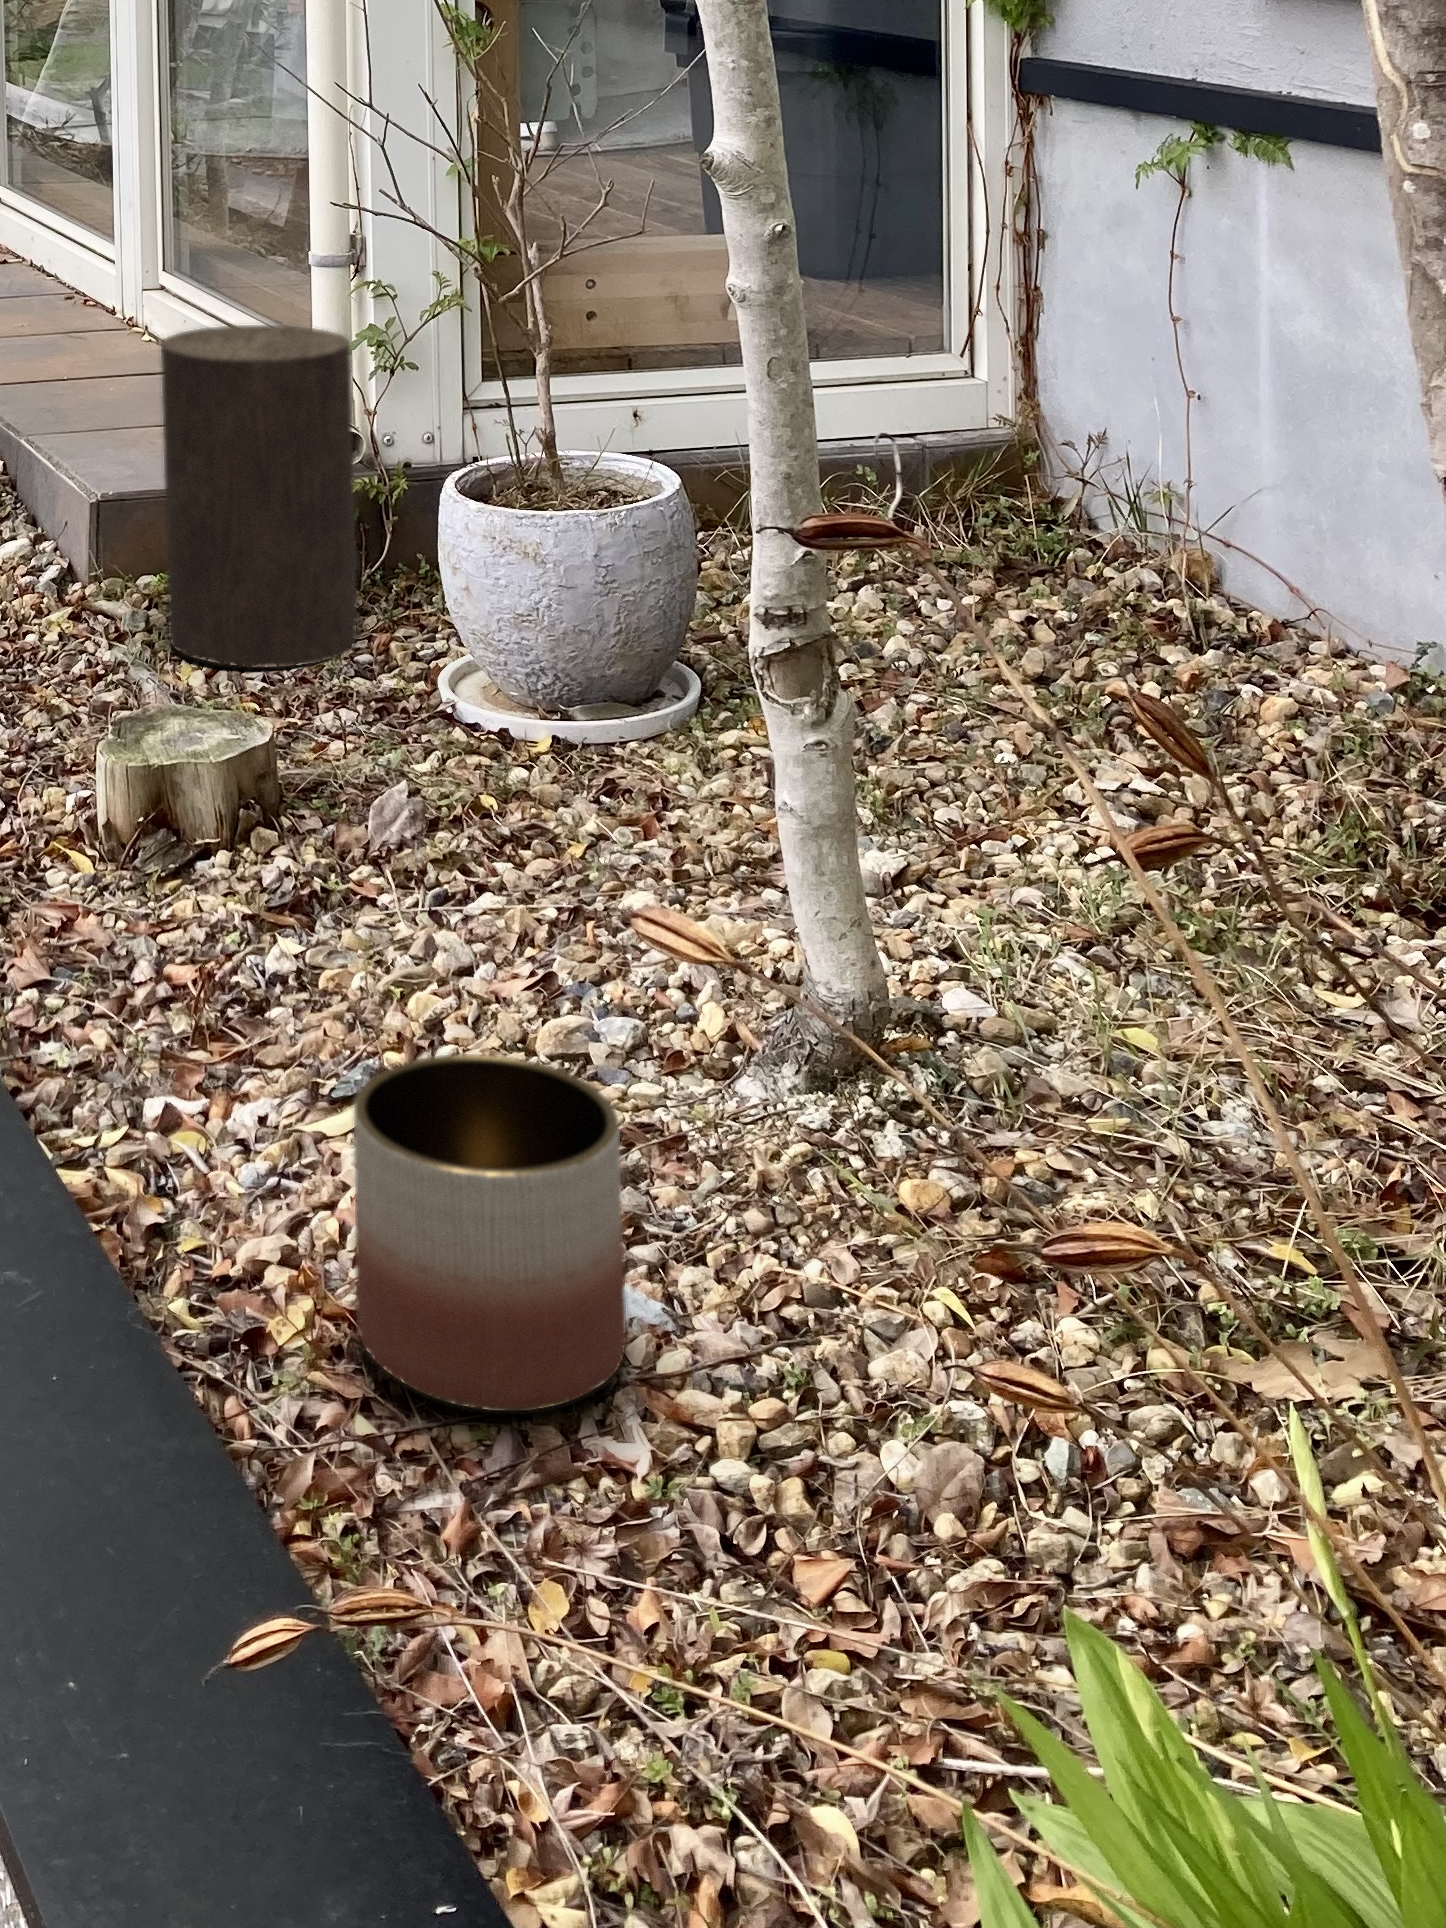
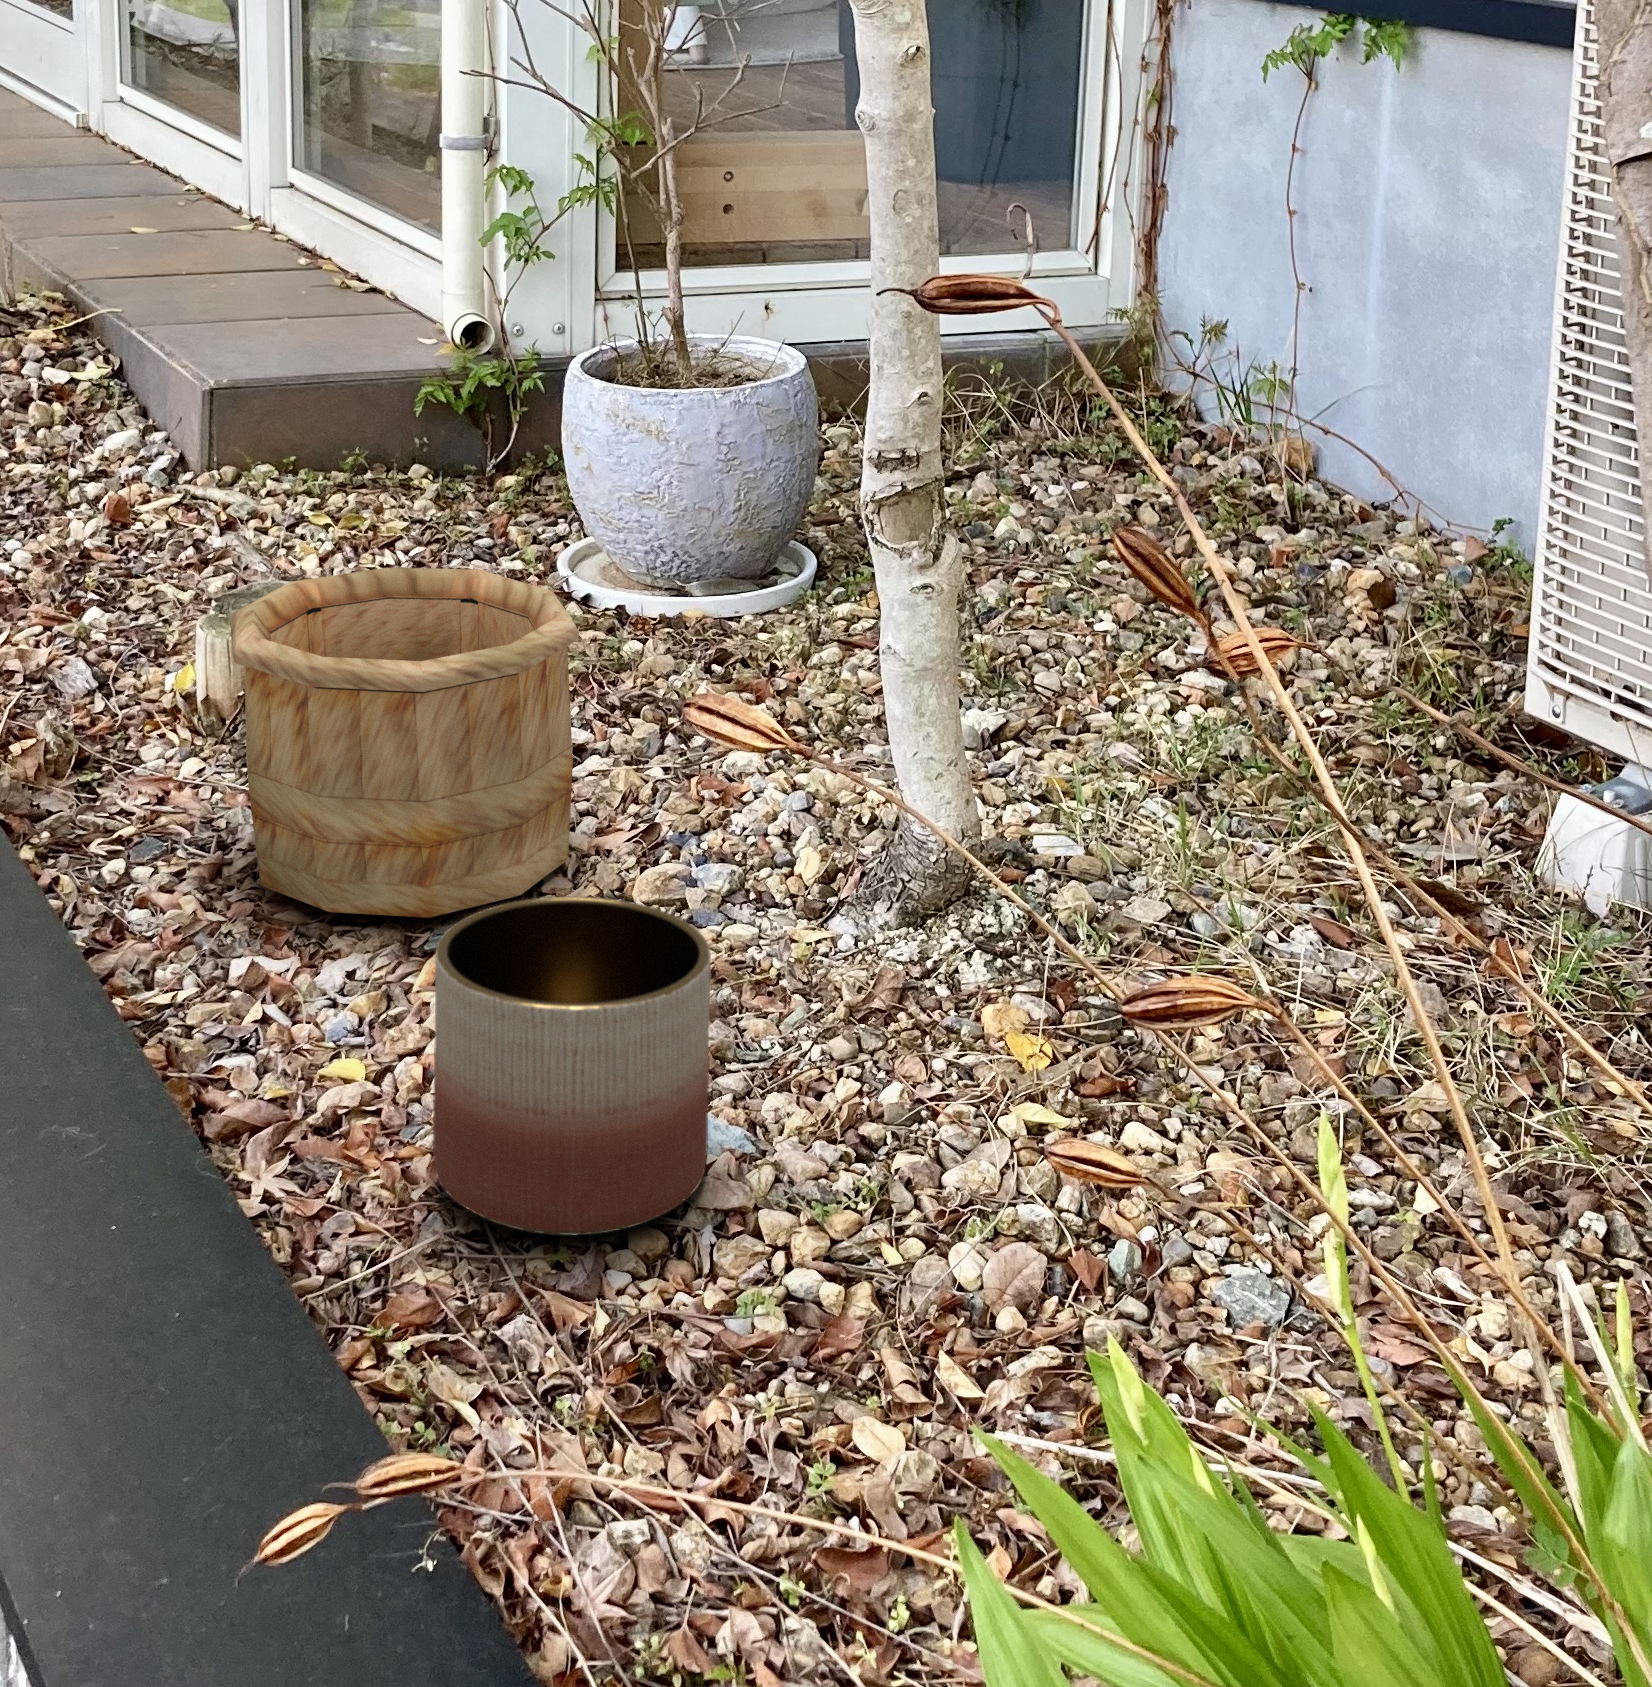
stool: present [161,325,357,668] -> none [276,199,480,552]
wooden bucket: none [141,705,470,1061] -> present [230,568,579,918]

